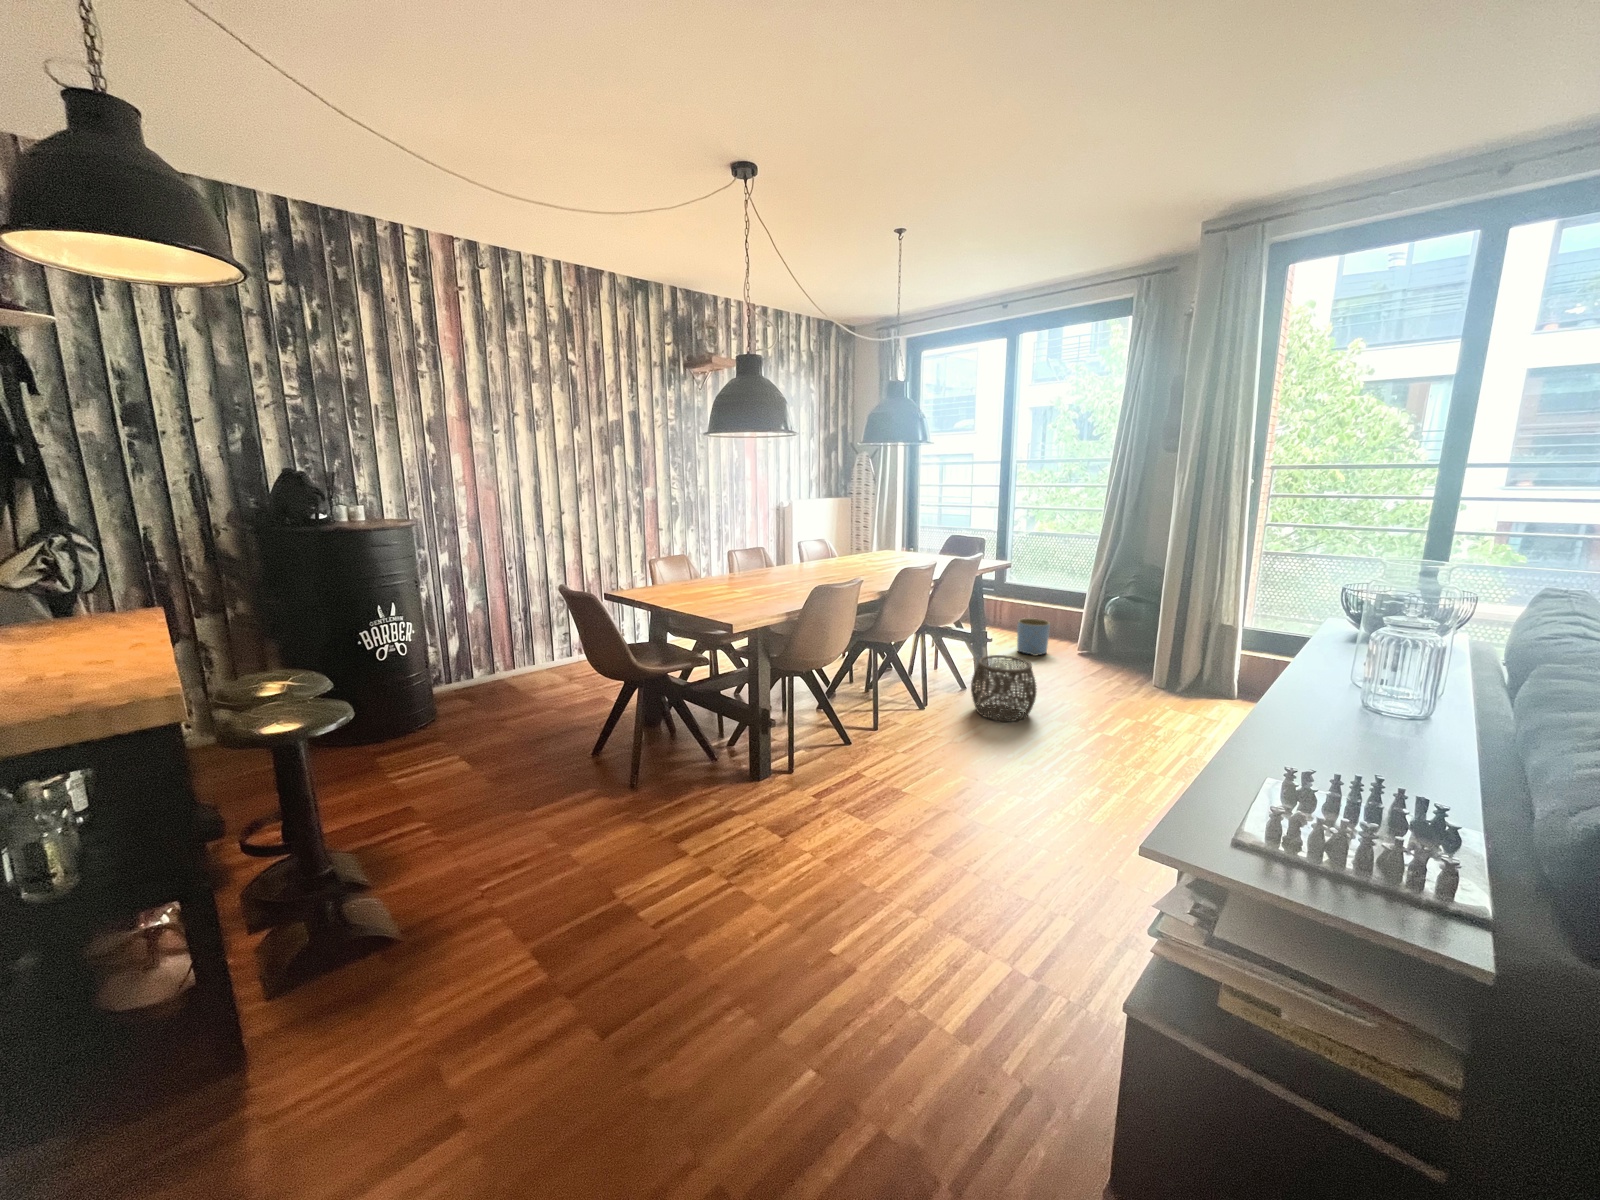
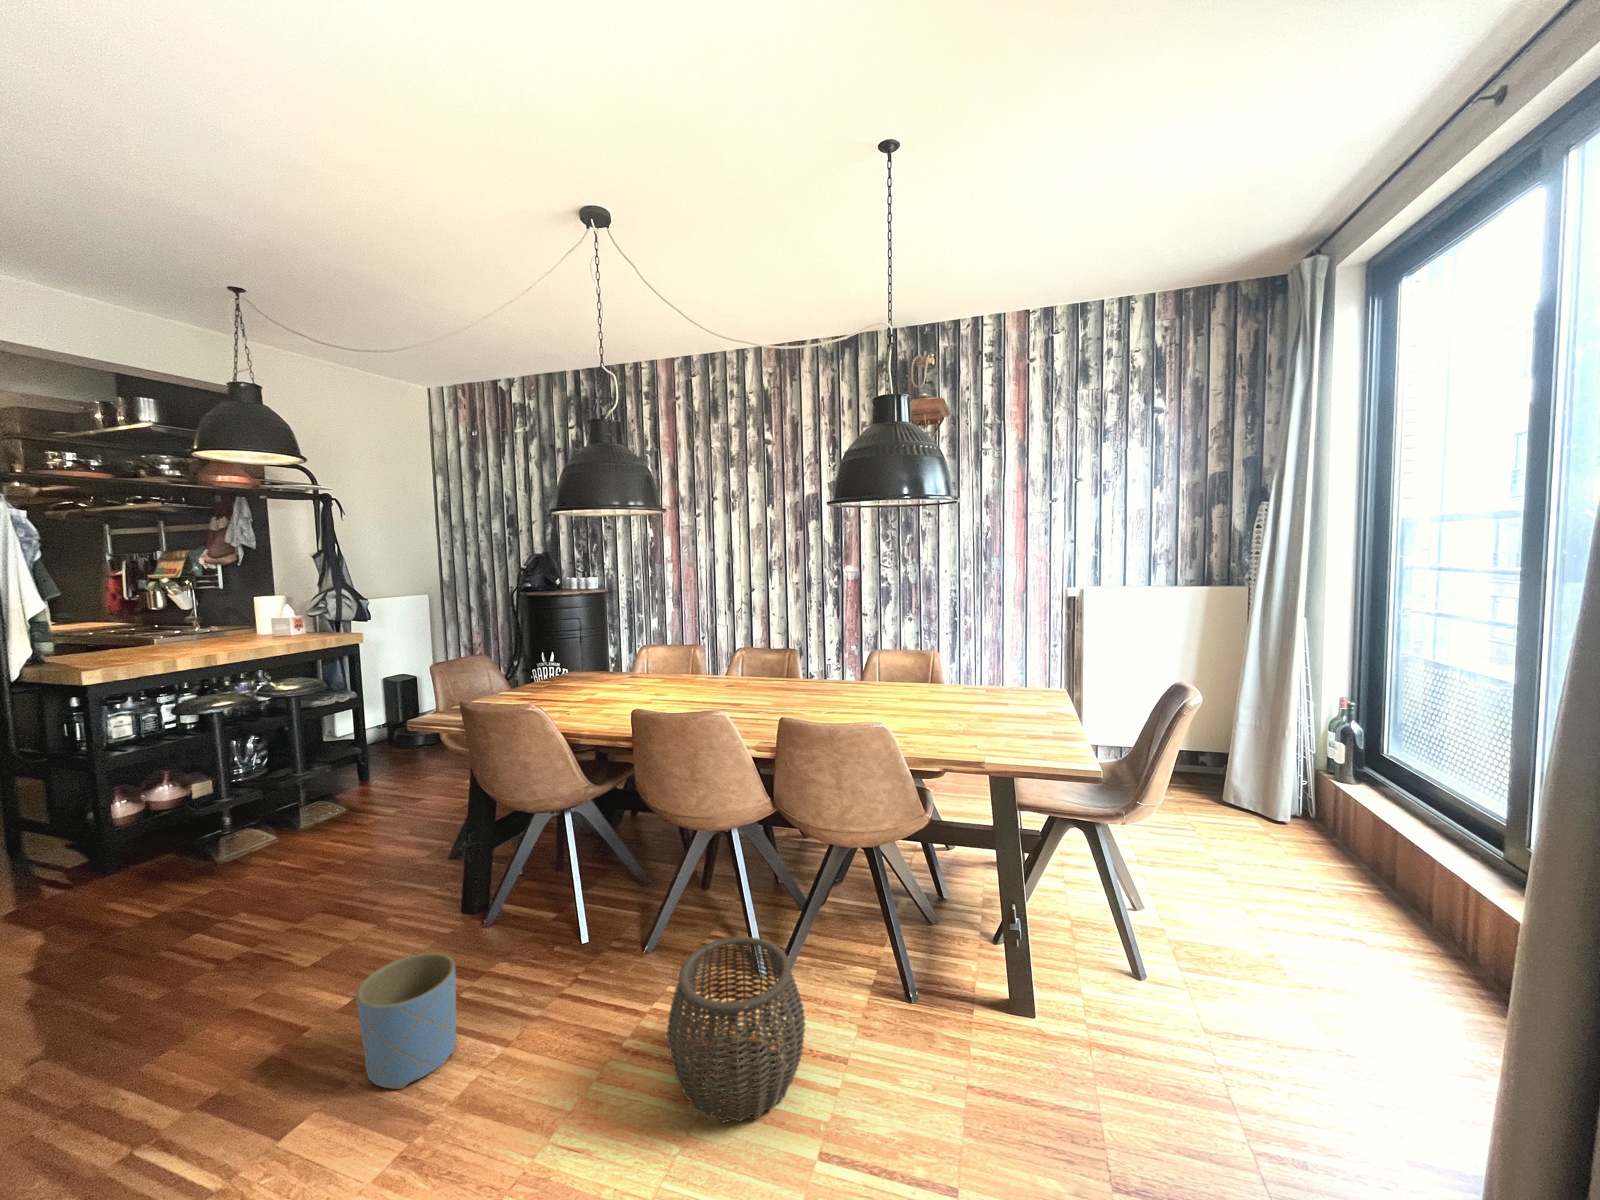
planter: present [1017,618,1050,656] -> present [357,952,456,1089]

